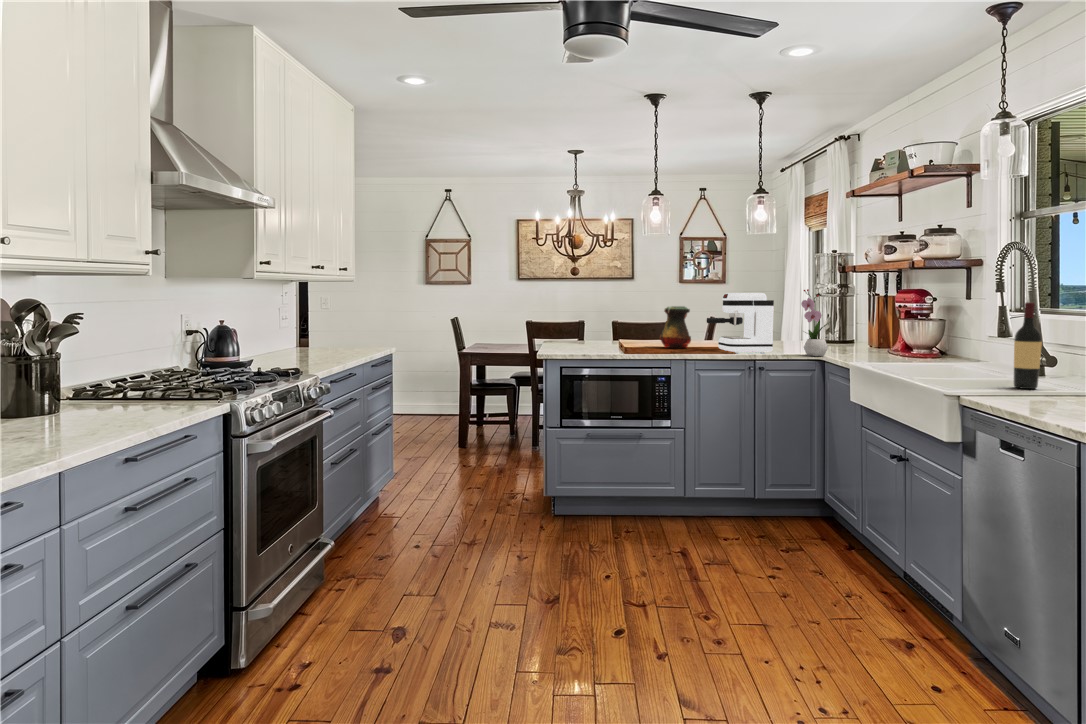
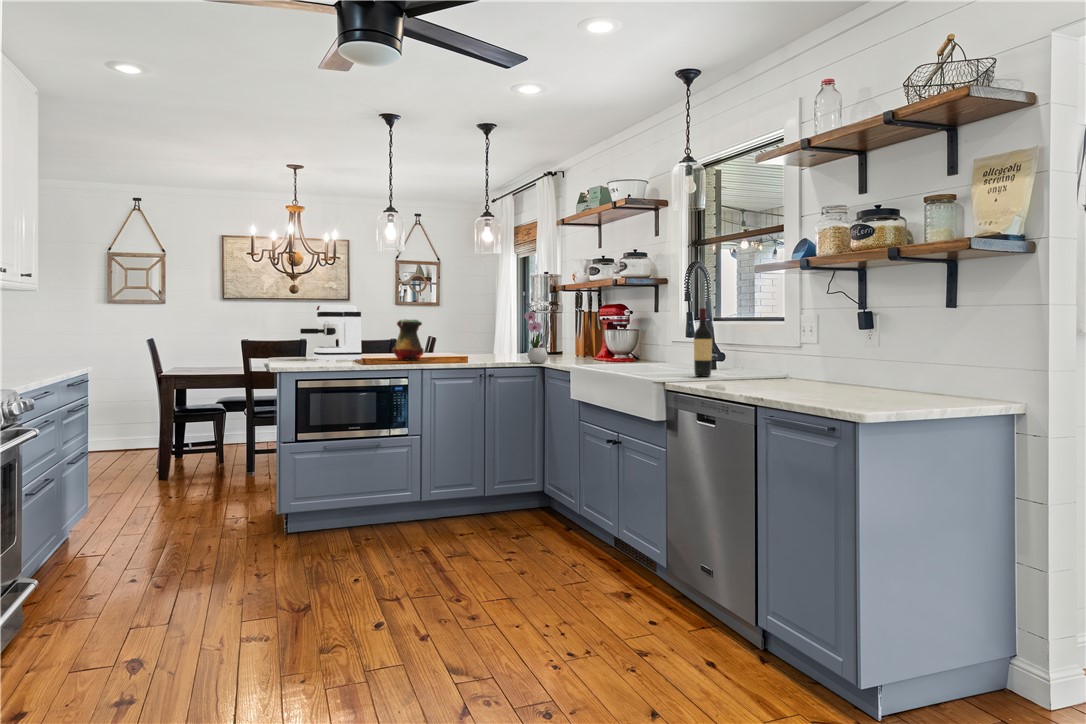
coffee maker: present [707,293,774,353] -> present [300,305,362,361]

